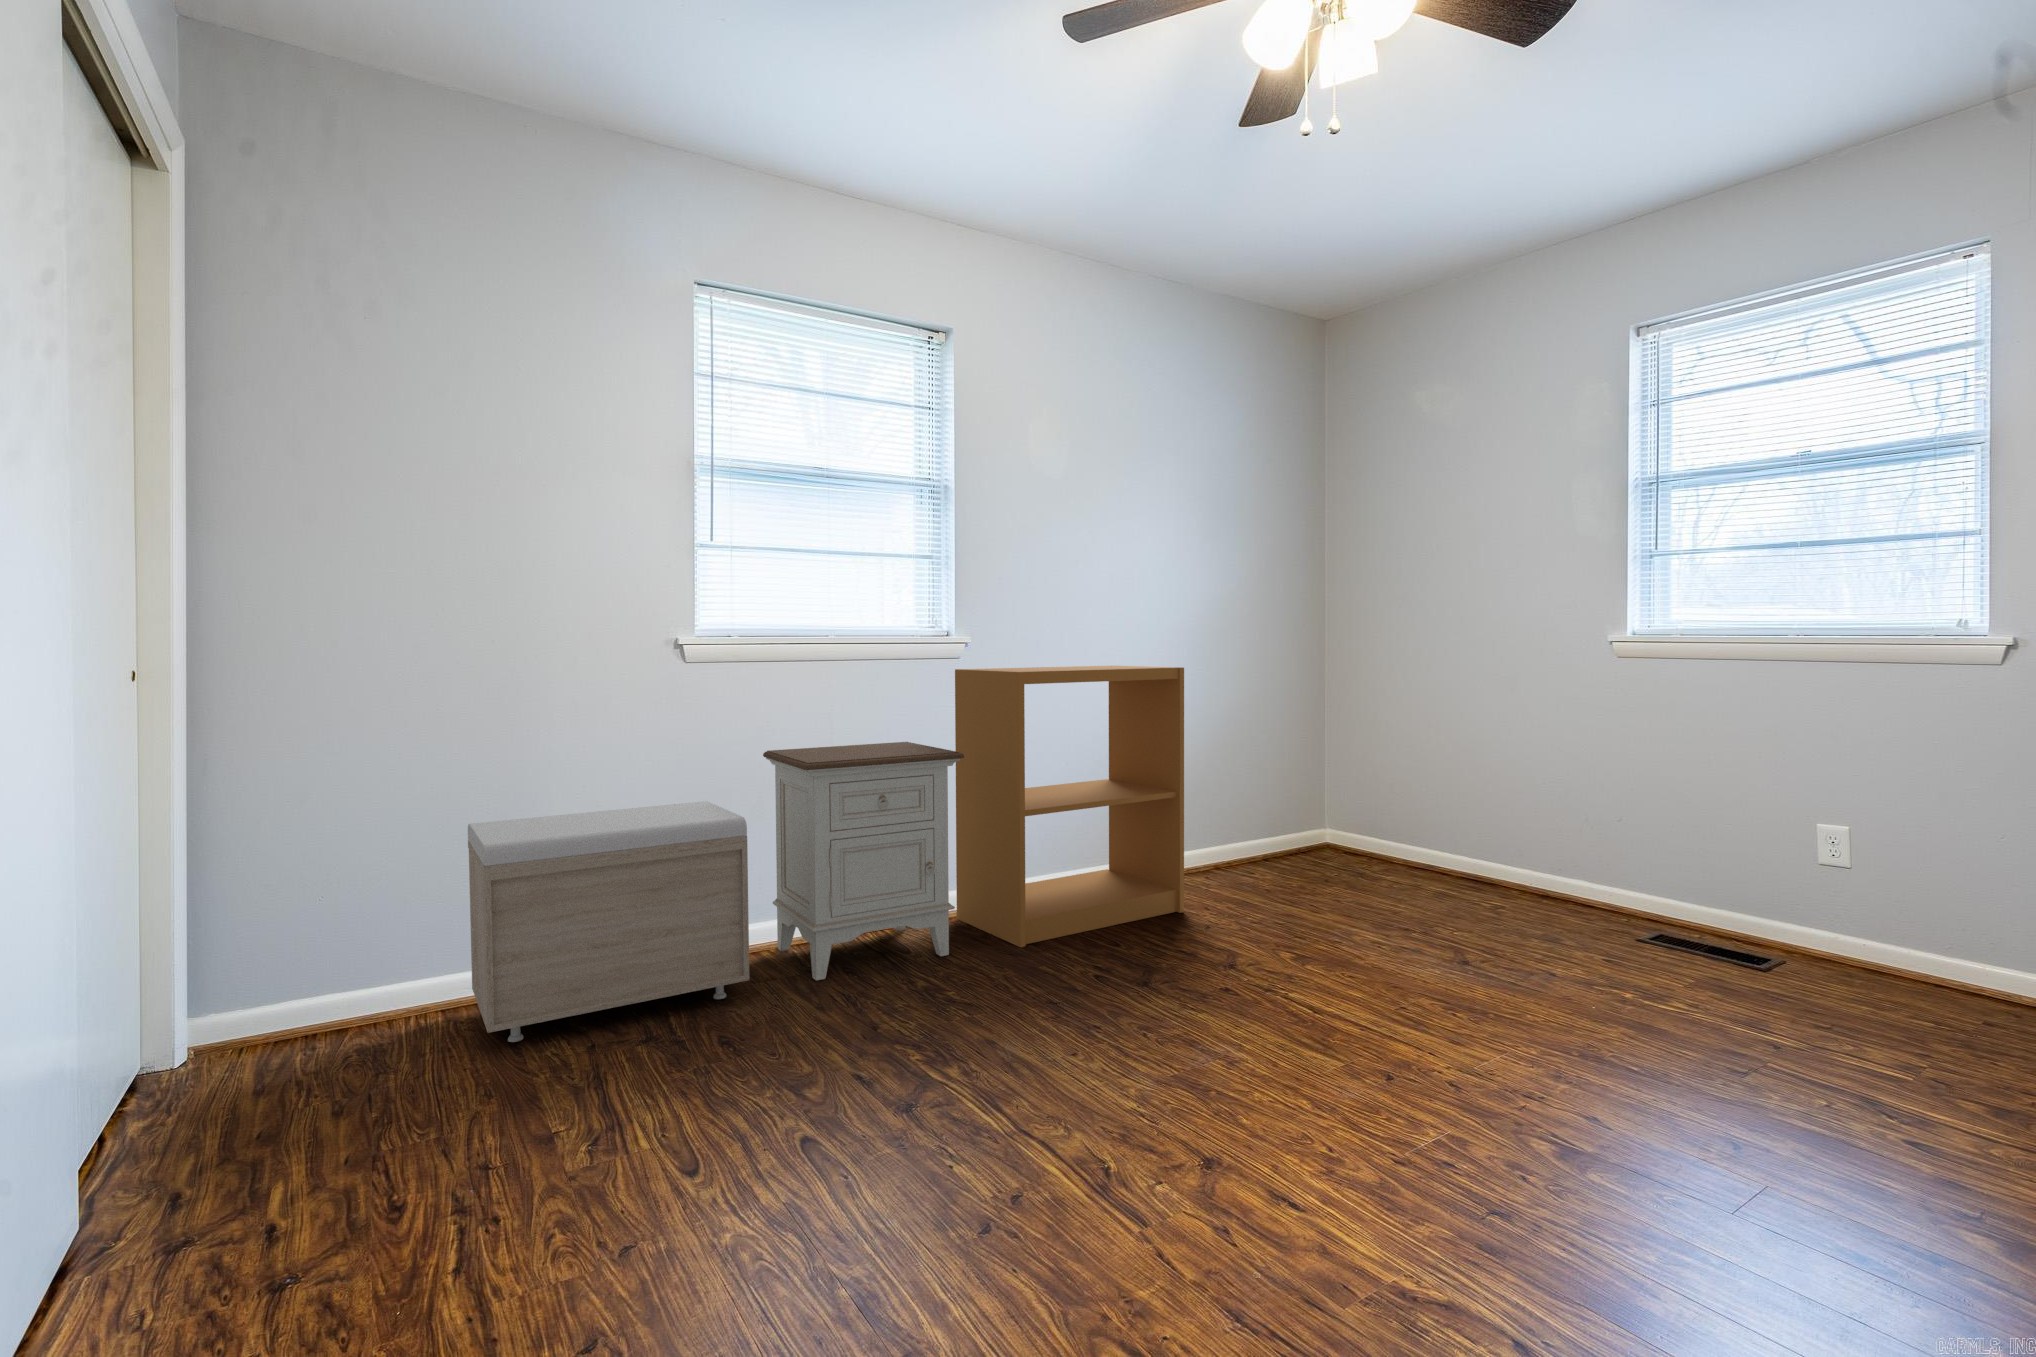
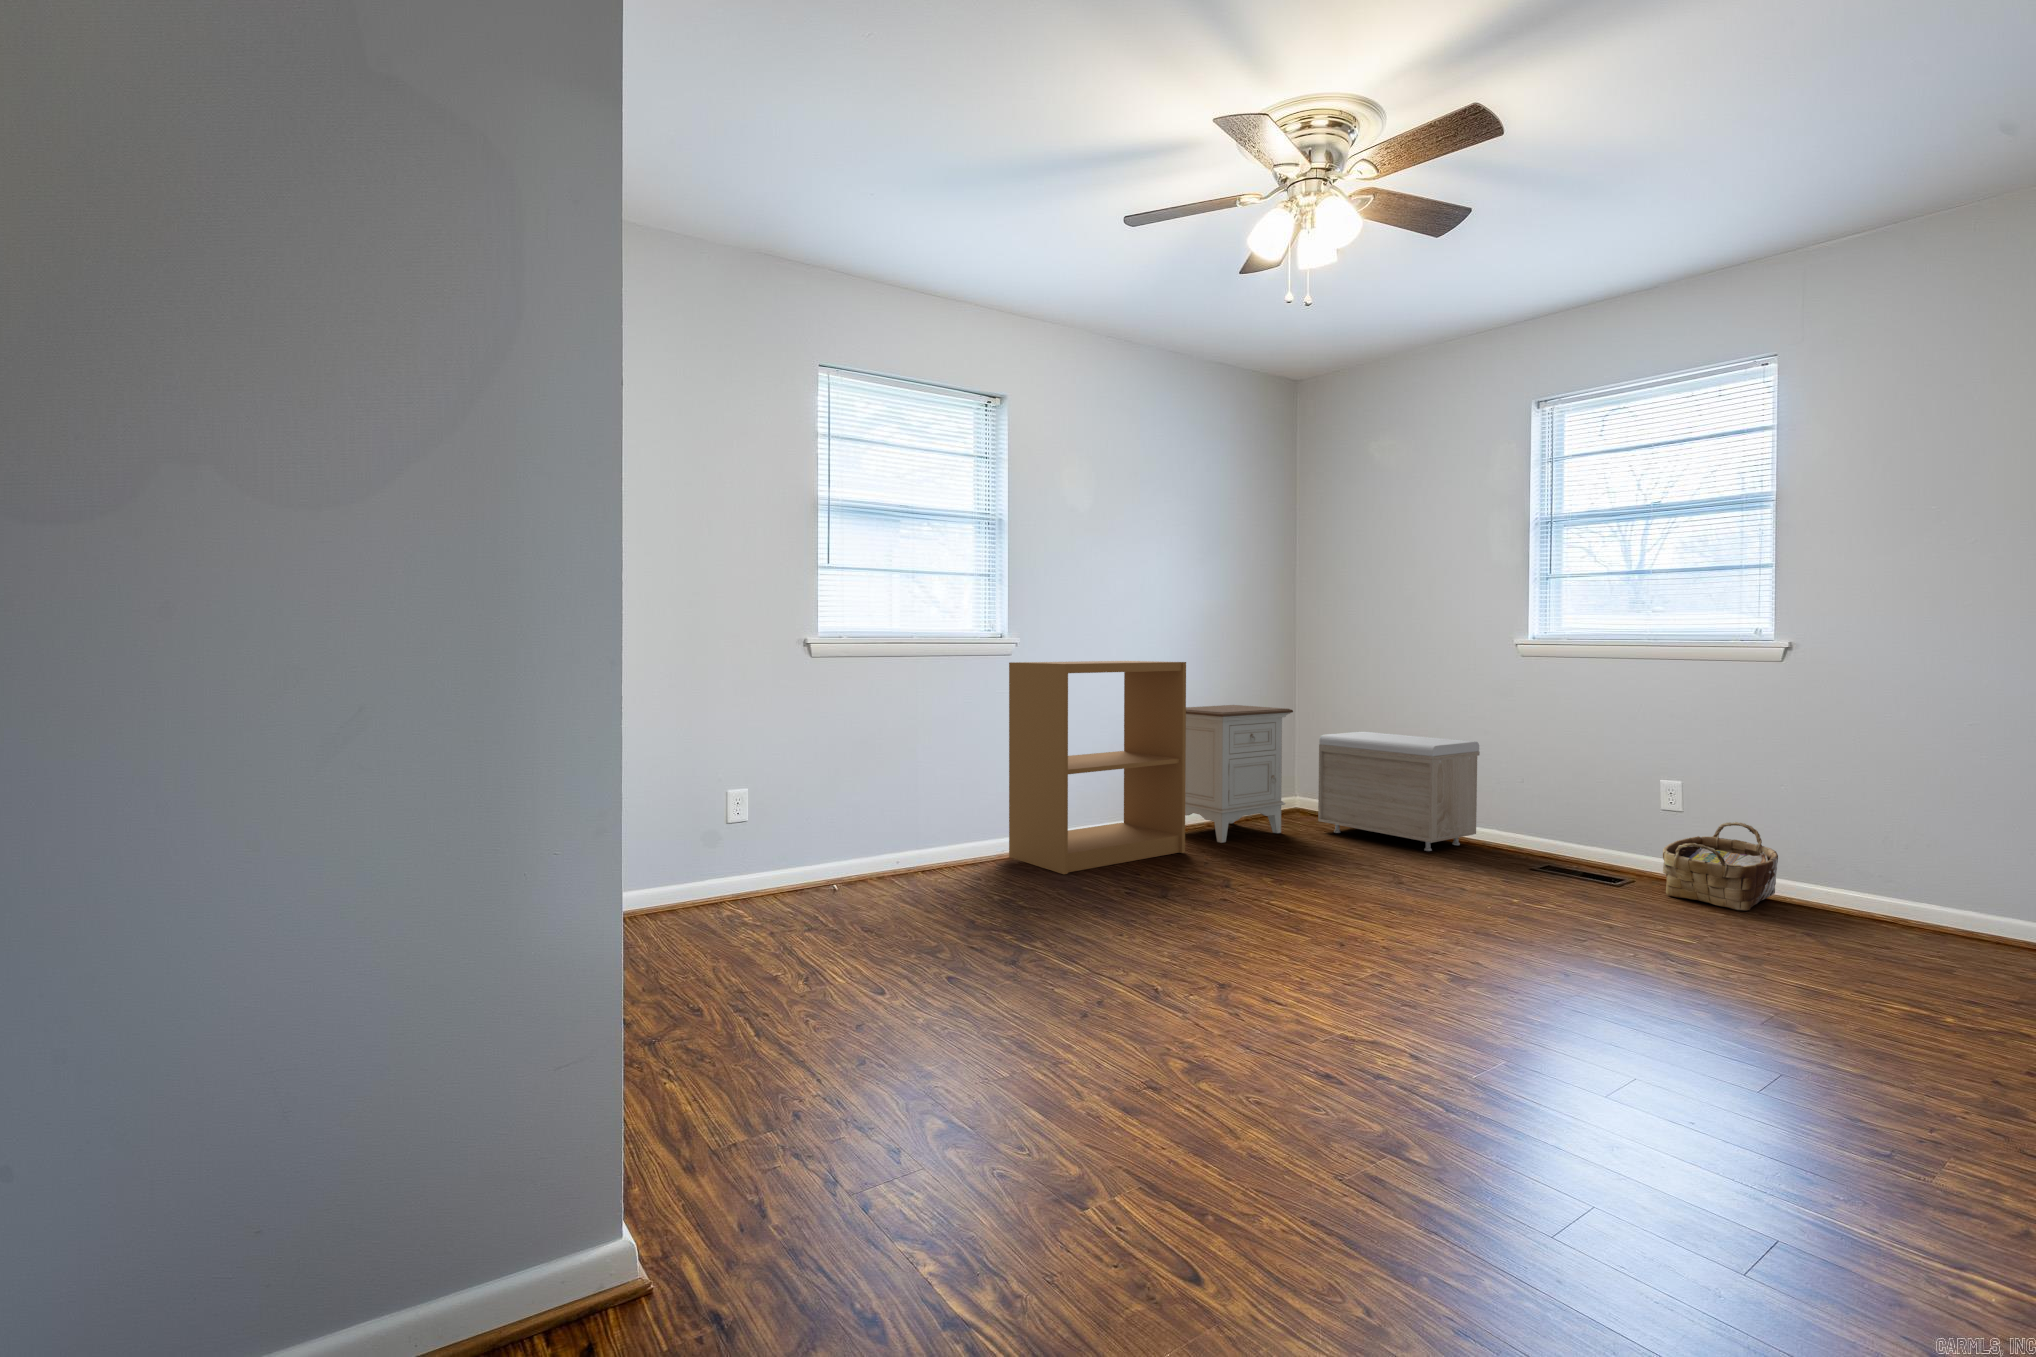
nightstand: present [763,742,964,981] -> present [1185,705,1293,843]
storage bench: present [468,801,749,1042] -> present [1318,732,1480,851]
woven basket: none [1832,885,2001,1015] -> present [1663,822,1778,911]

